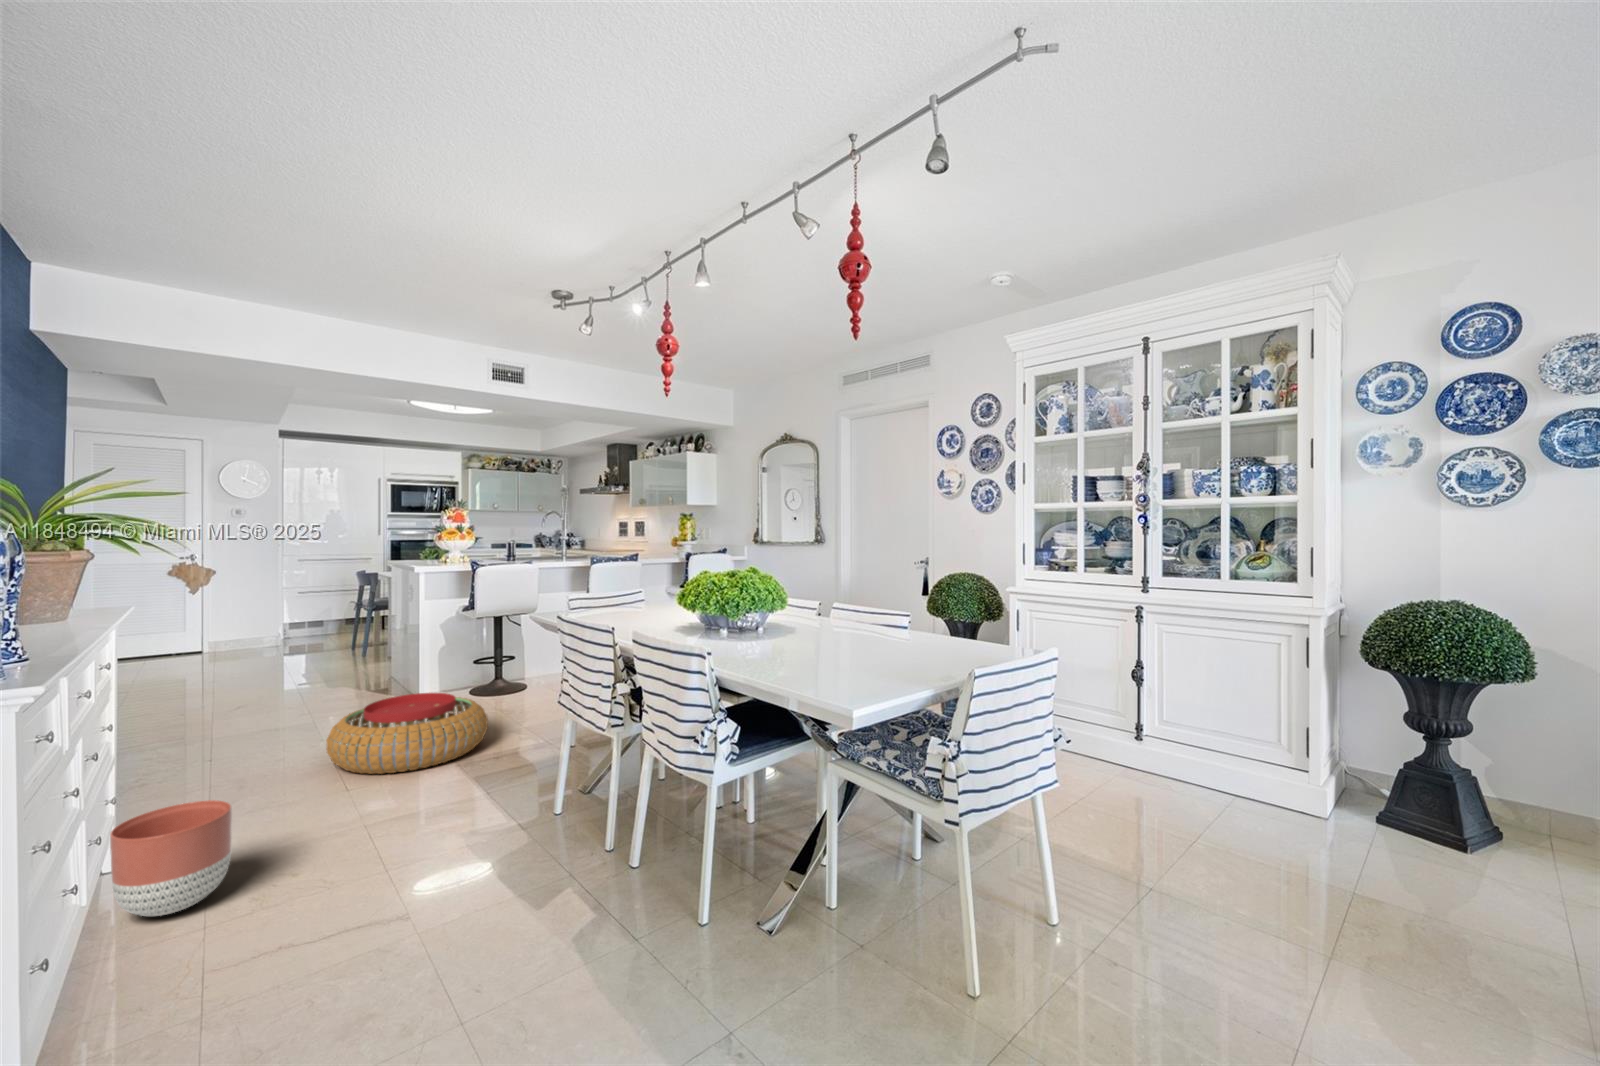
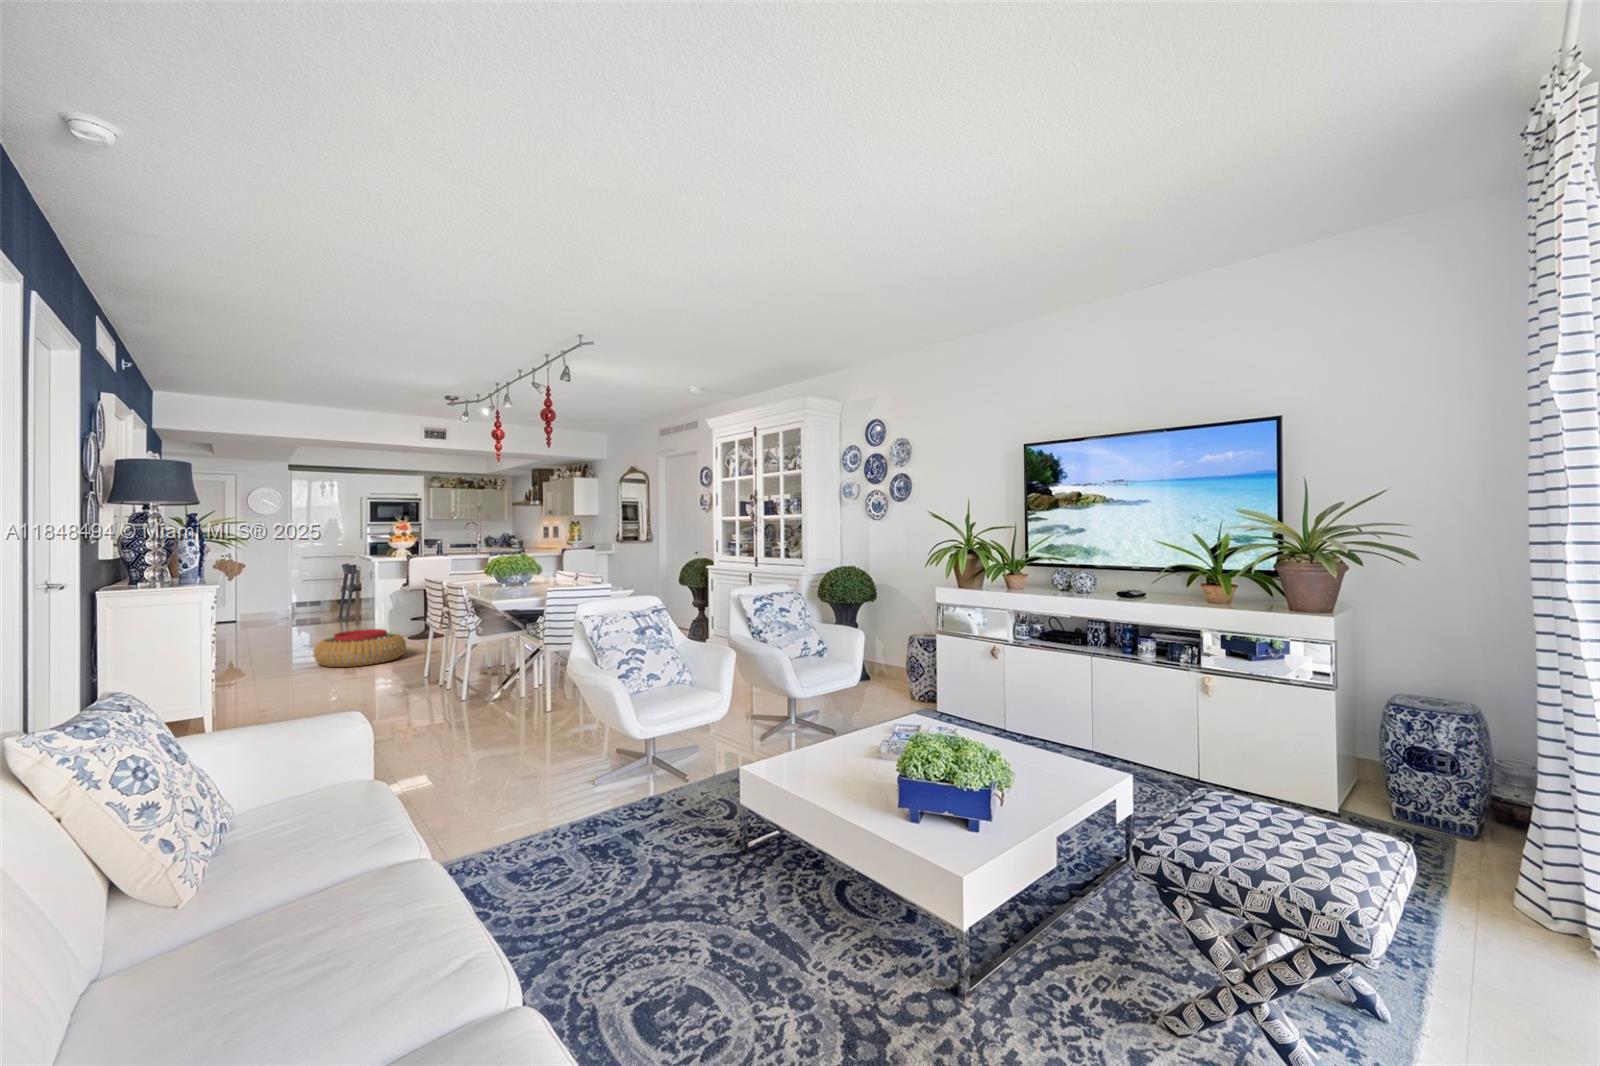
planter: present [110,800,232,916] -> none [217,658,266,701]

